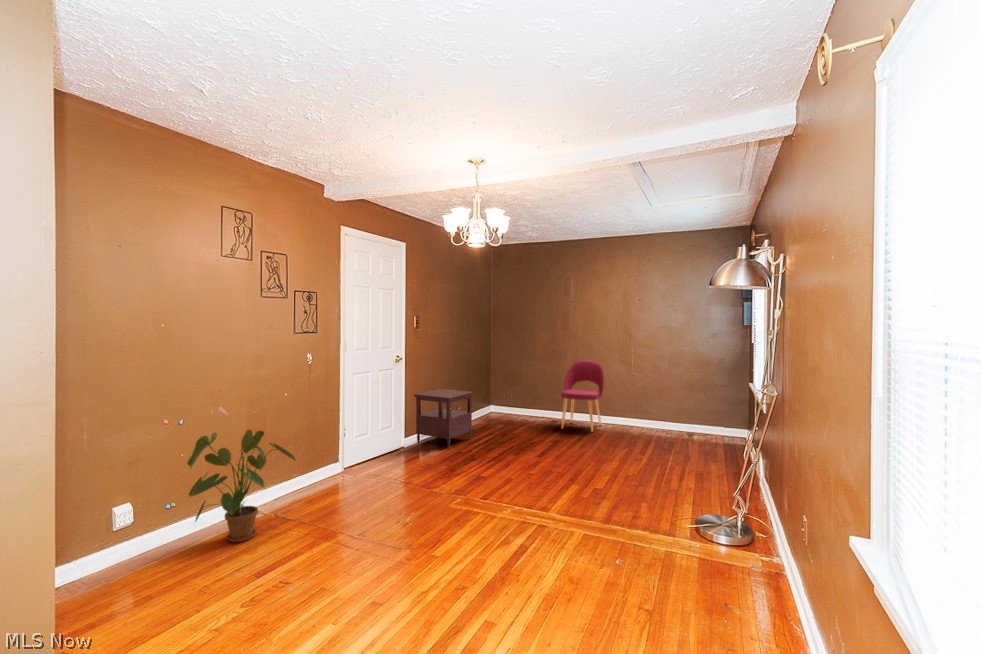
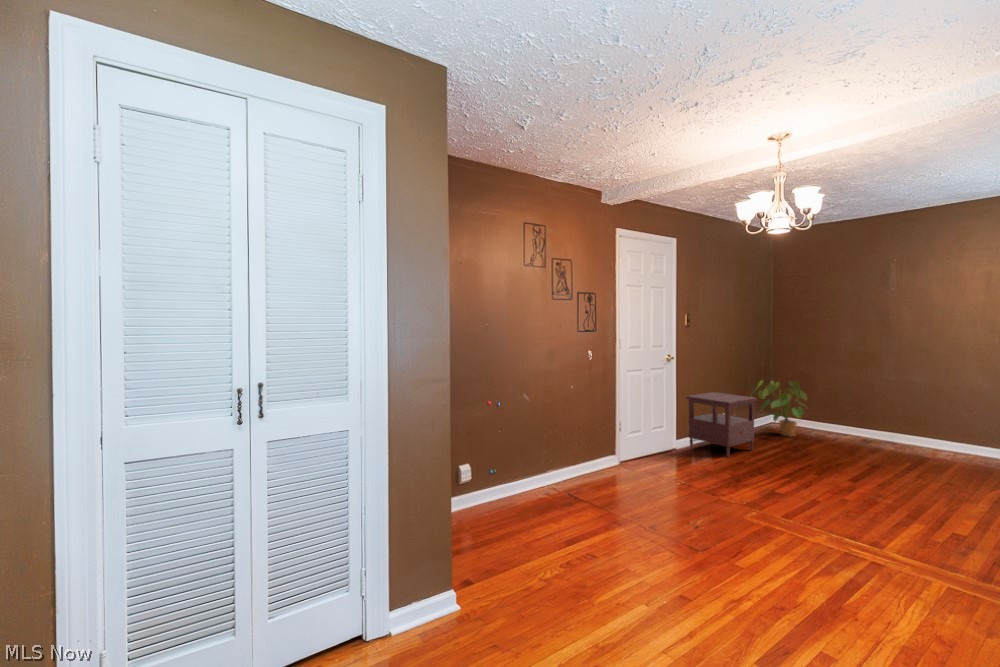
dining chair: present [561,360,604,433] -> none [878,367,949,461]
house plant: present [187,429,295,542] -> present [754,381,807,436]

